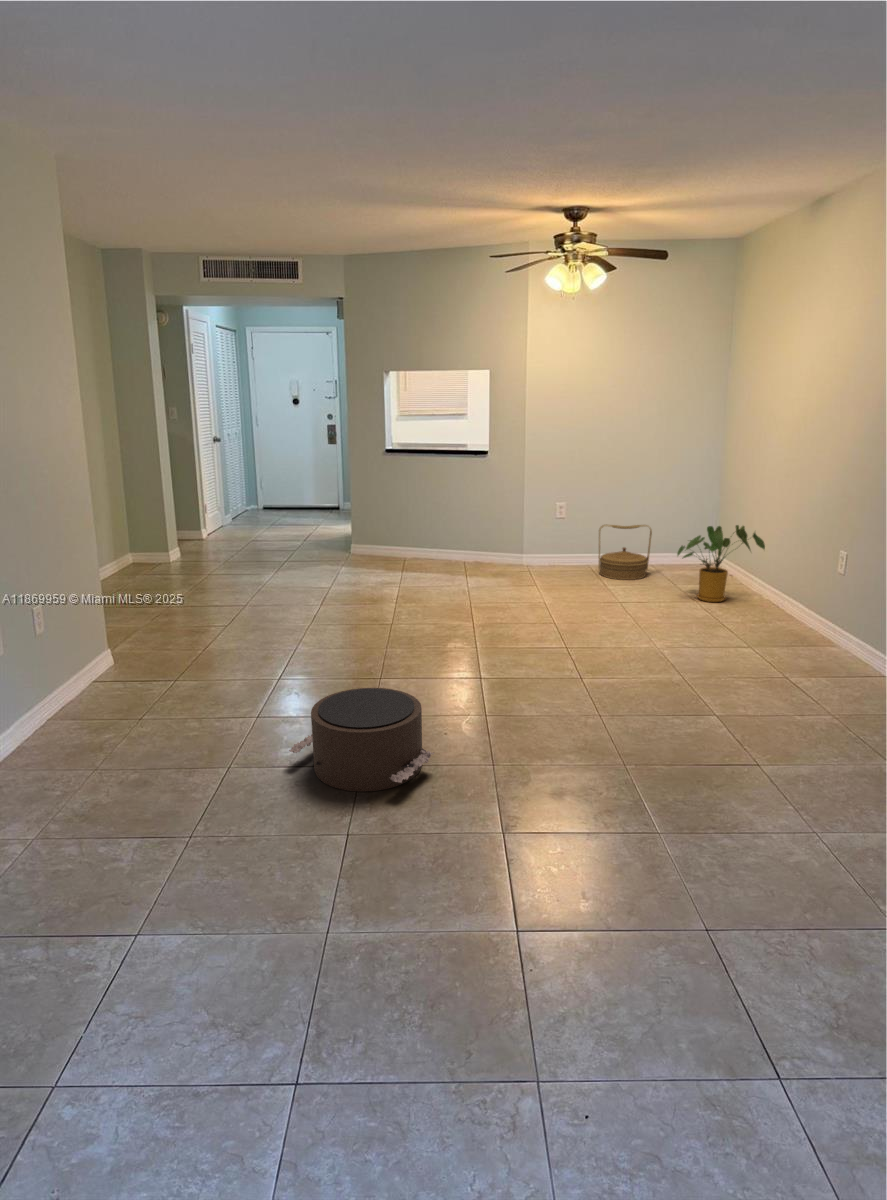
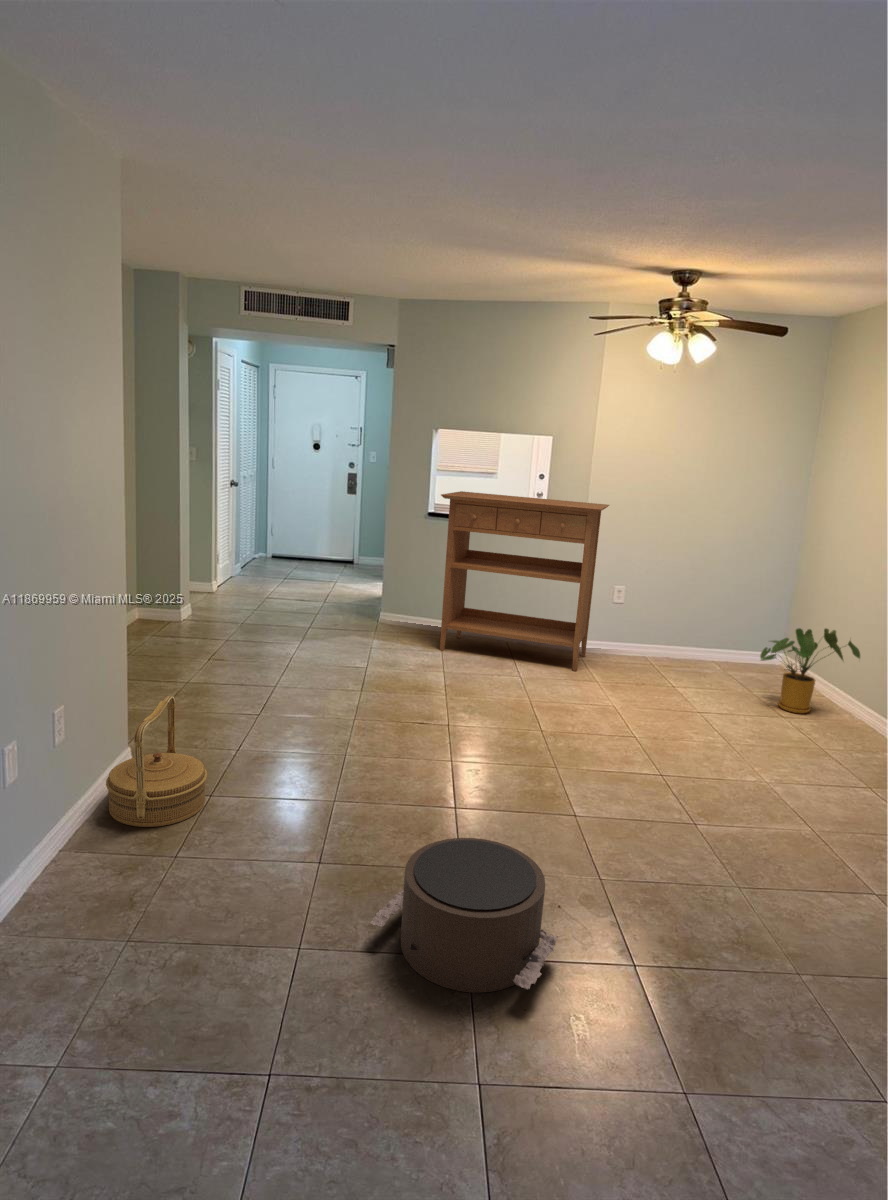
console table: none [390,428,545,582] -> present [440,491,609,671]
woven basket: present [599,525,652,580] -> present [106,696,207,827]

